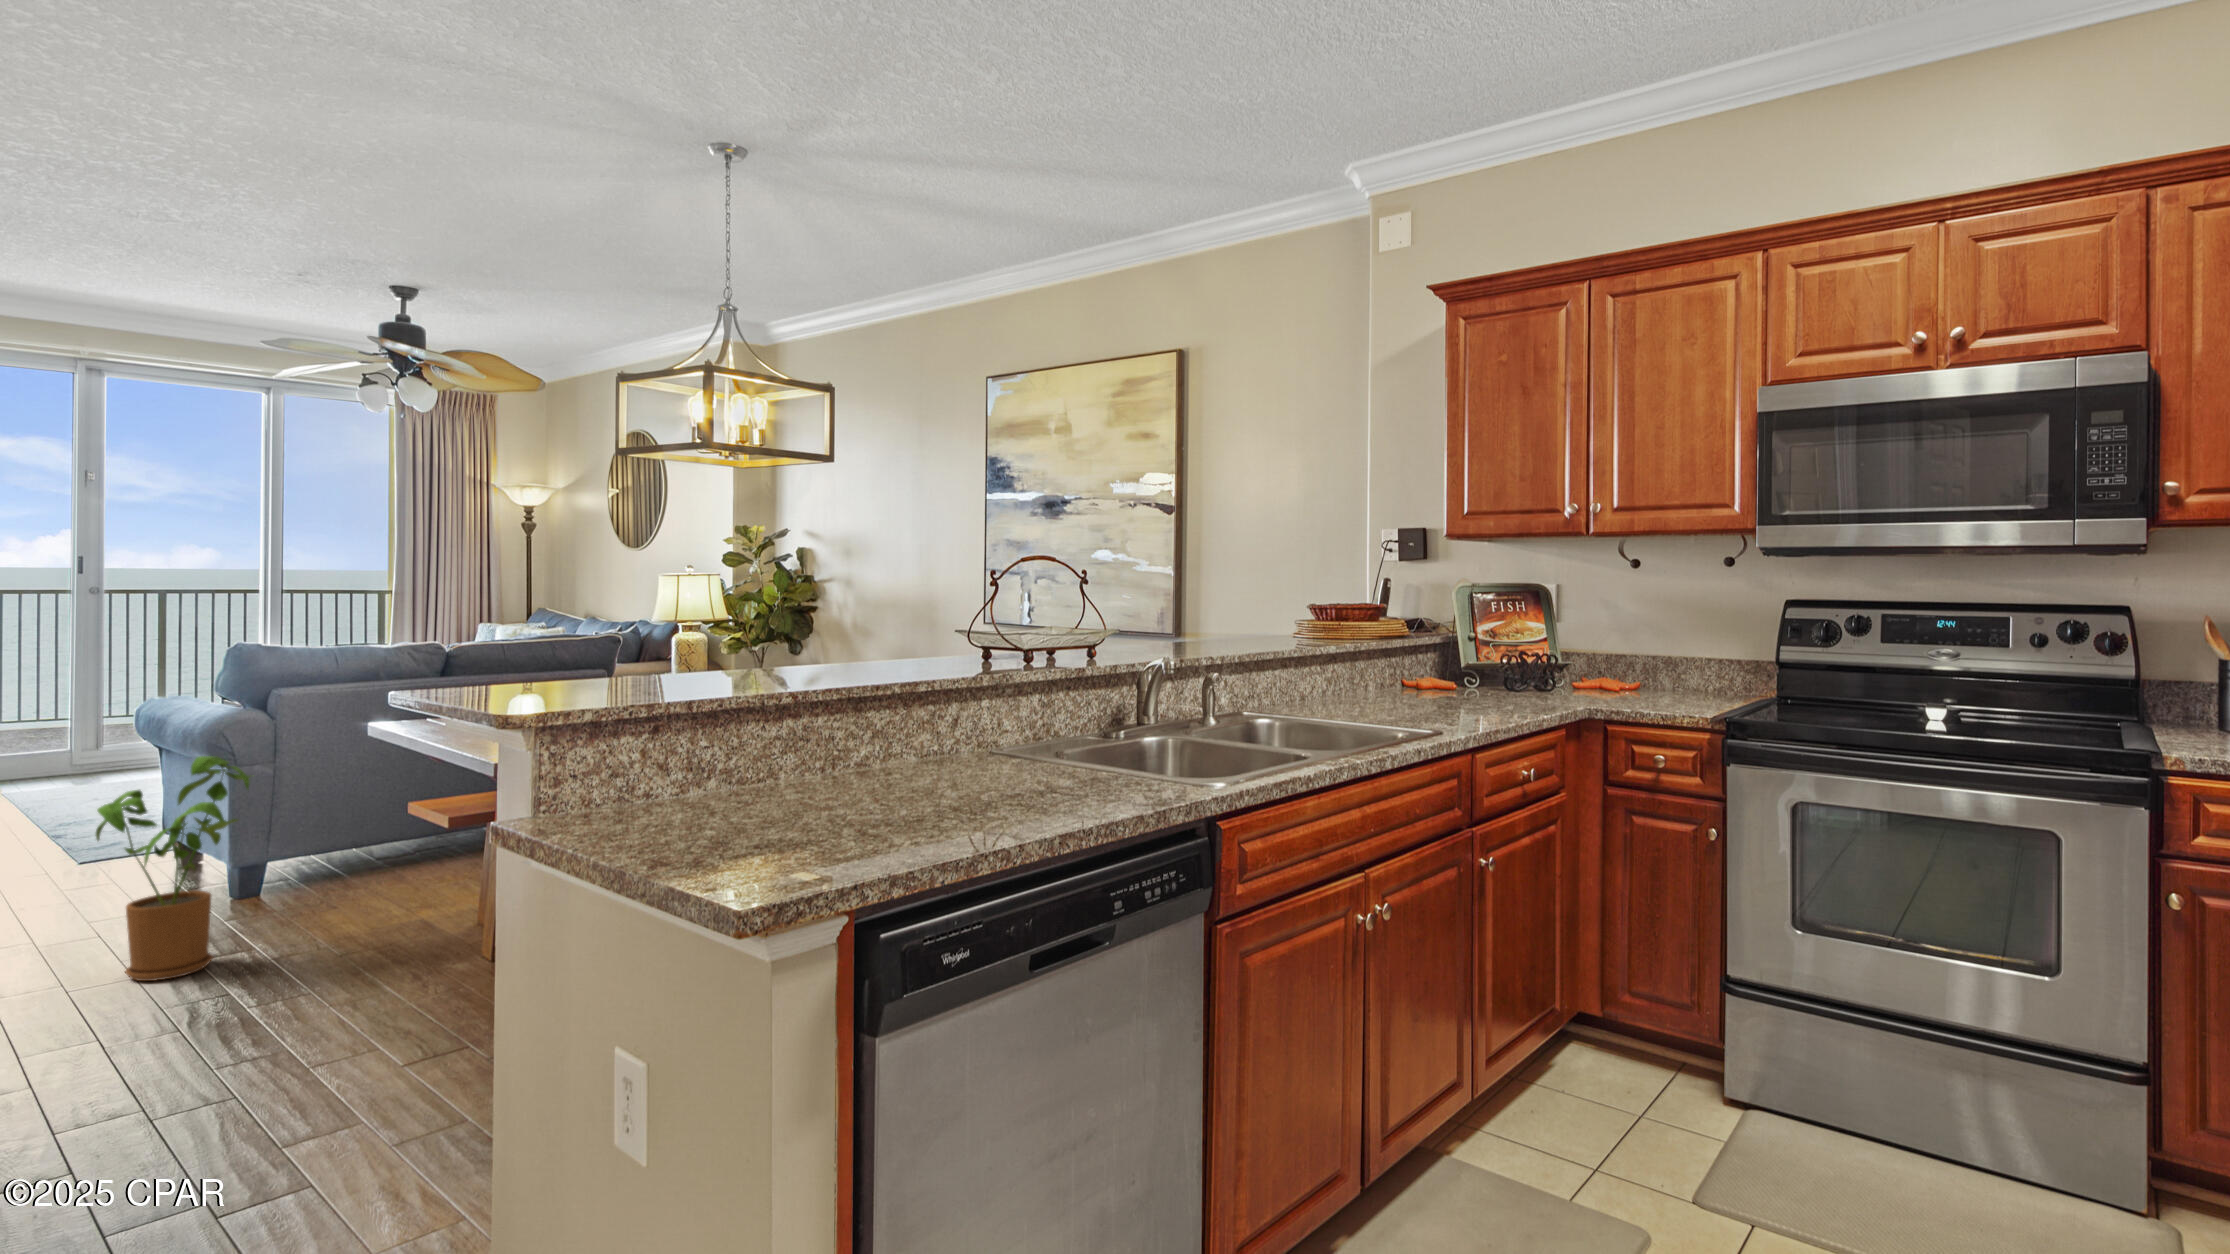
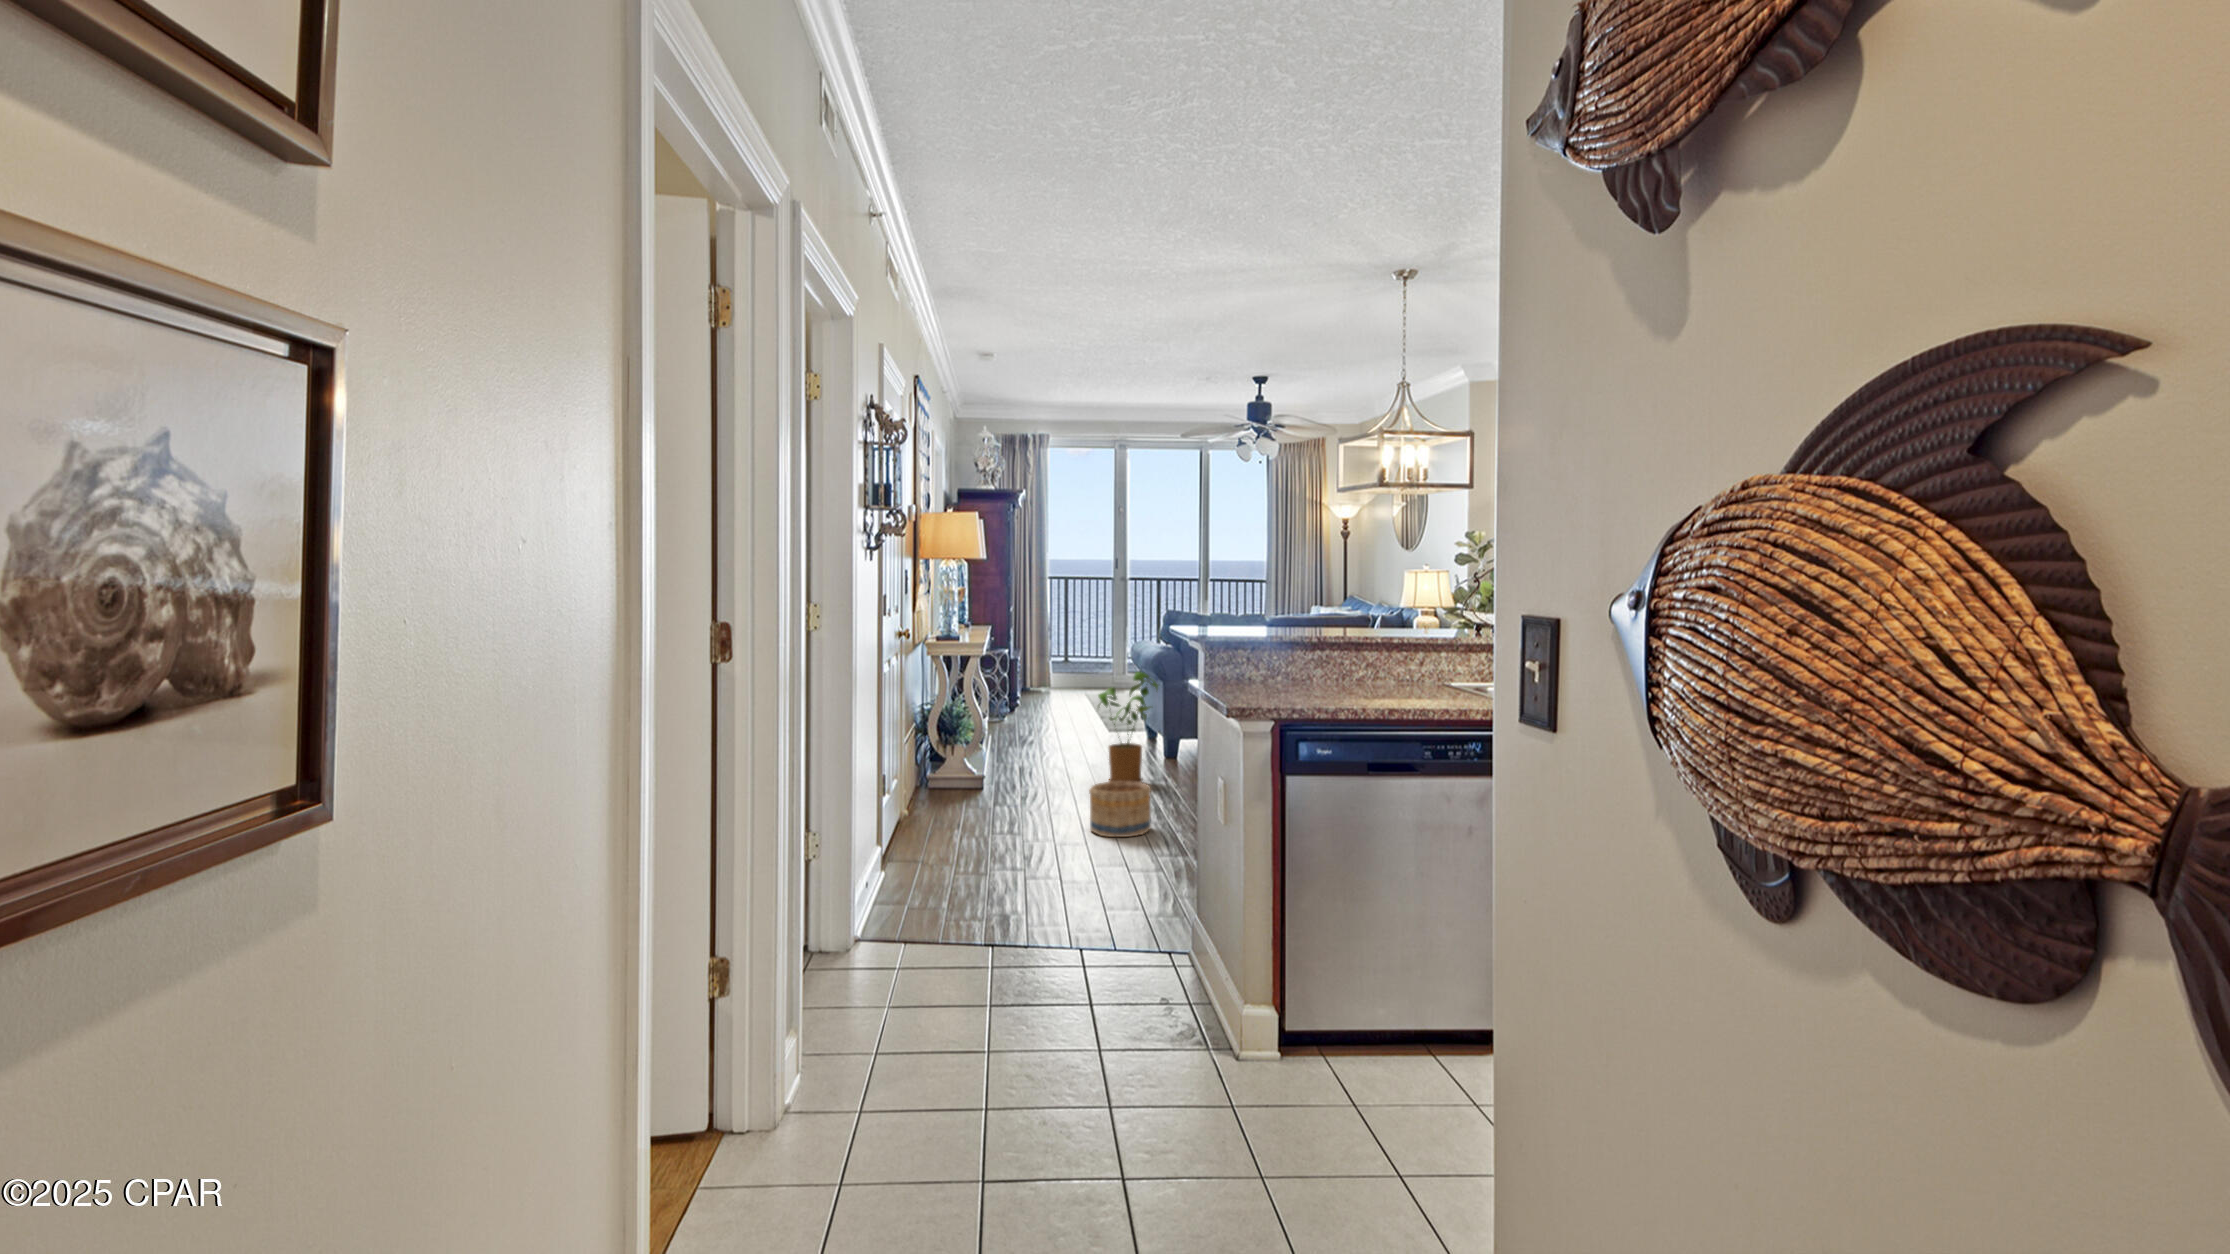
basket: none [93,989,266,1133] -> present [1089,781,1151,837]

